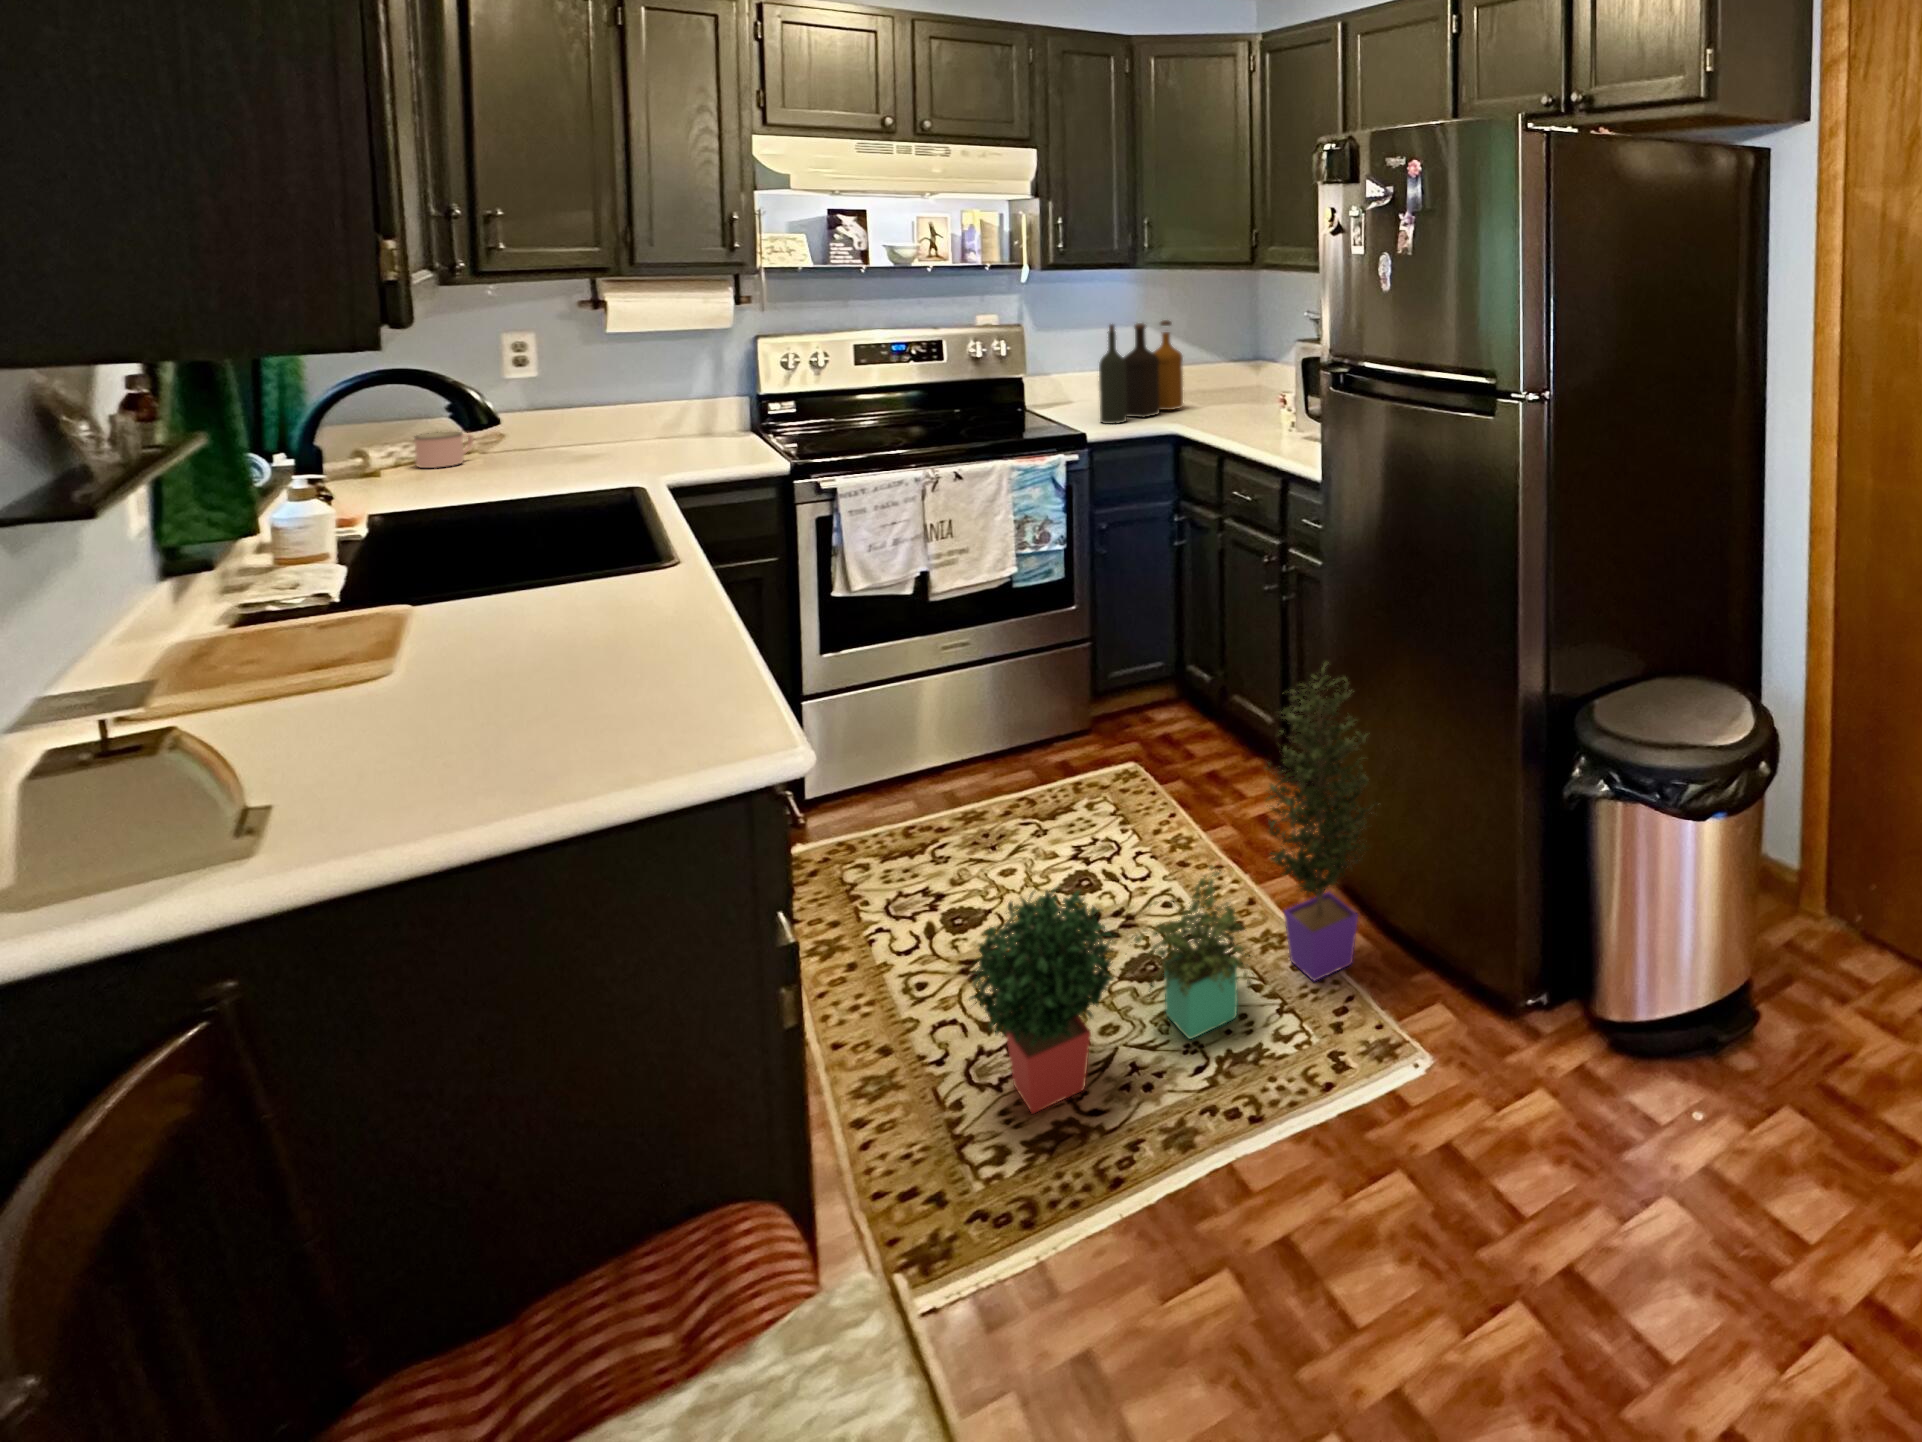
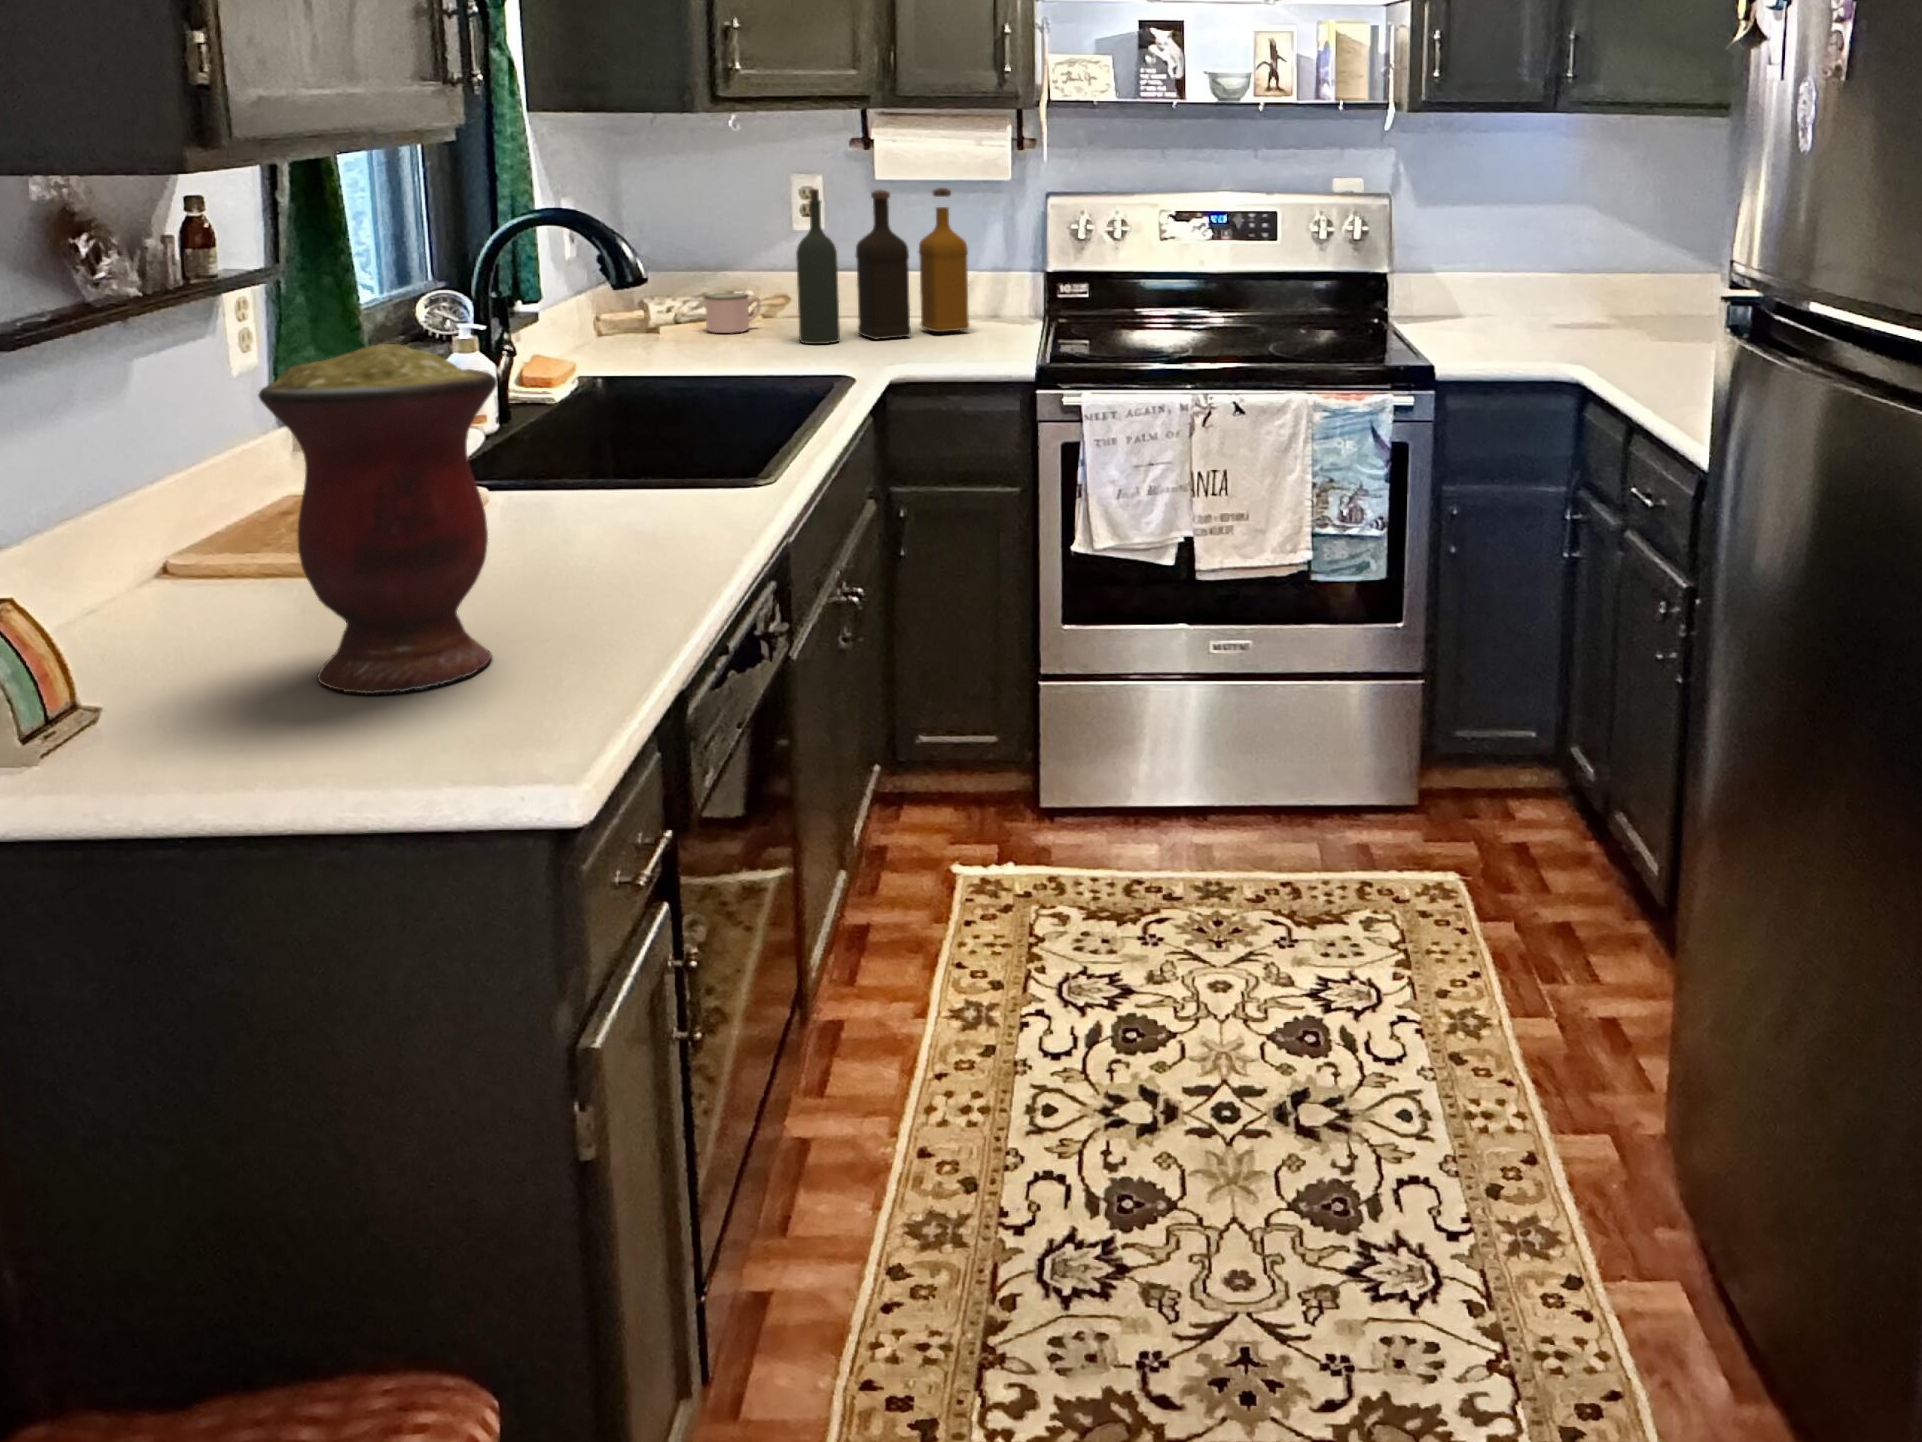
bottle: present [1099,320,1183,424] -> present [796,188,969,344]
vase: none [399,486,613,761] -> present [258,344,497,694]
potted plant: present [969,662,1374,1113] -> none [1015,803,1718,1364]

